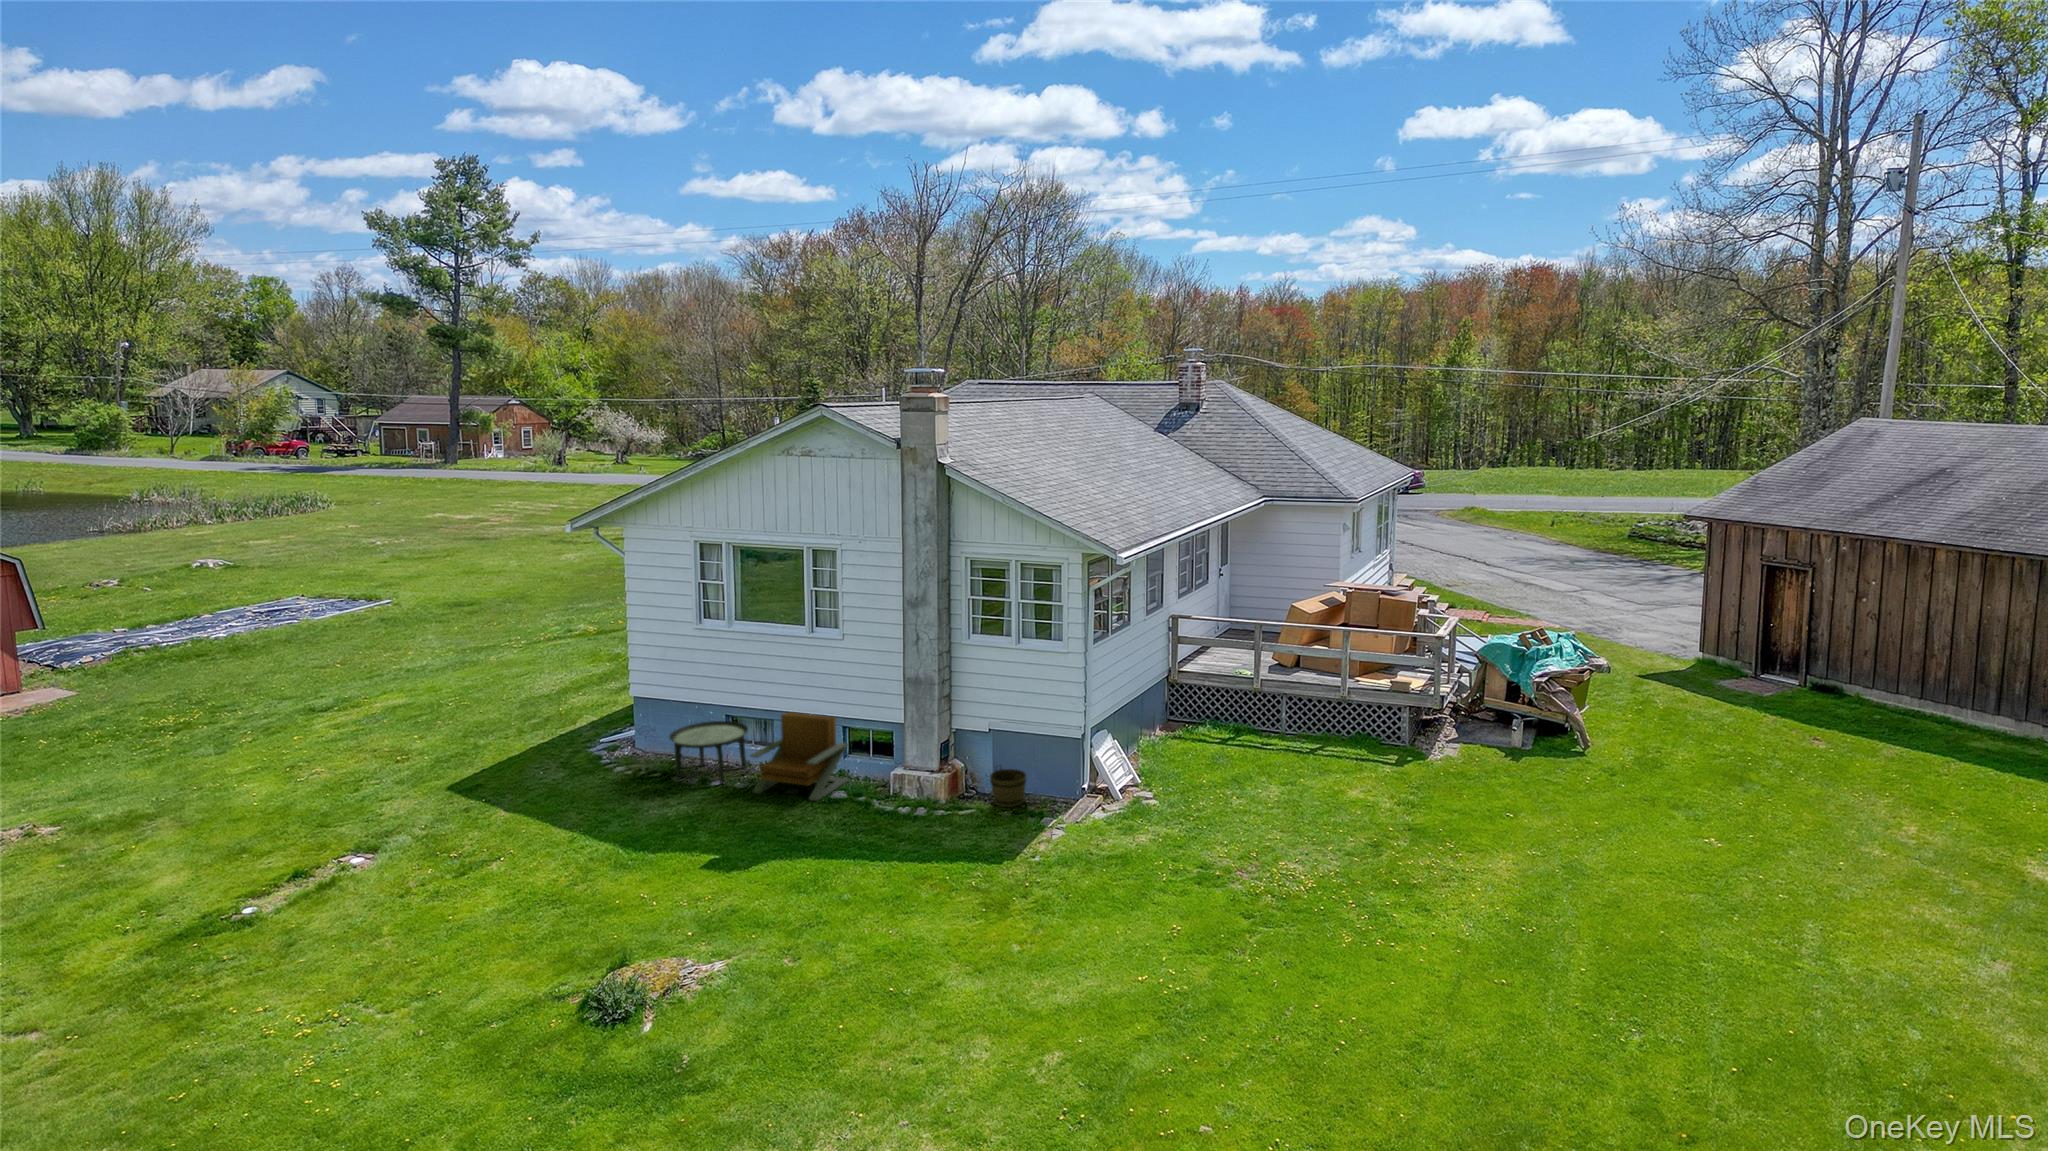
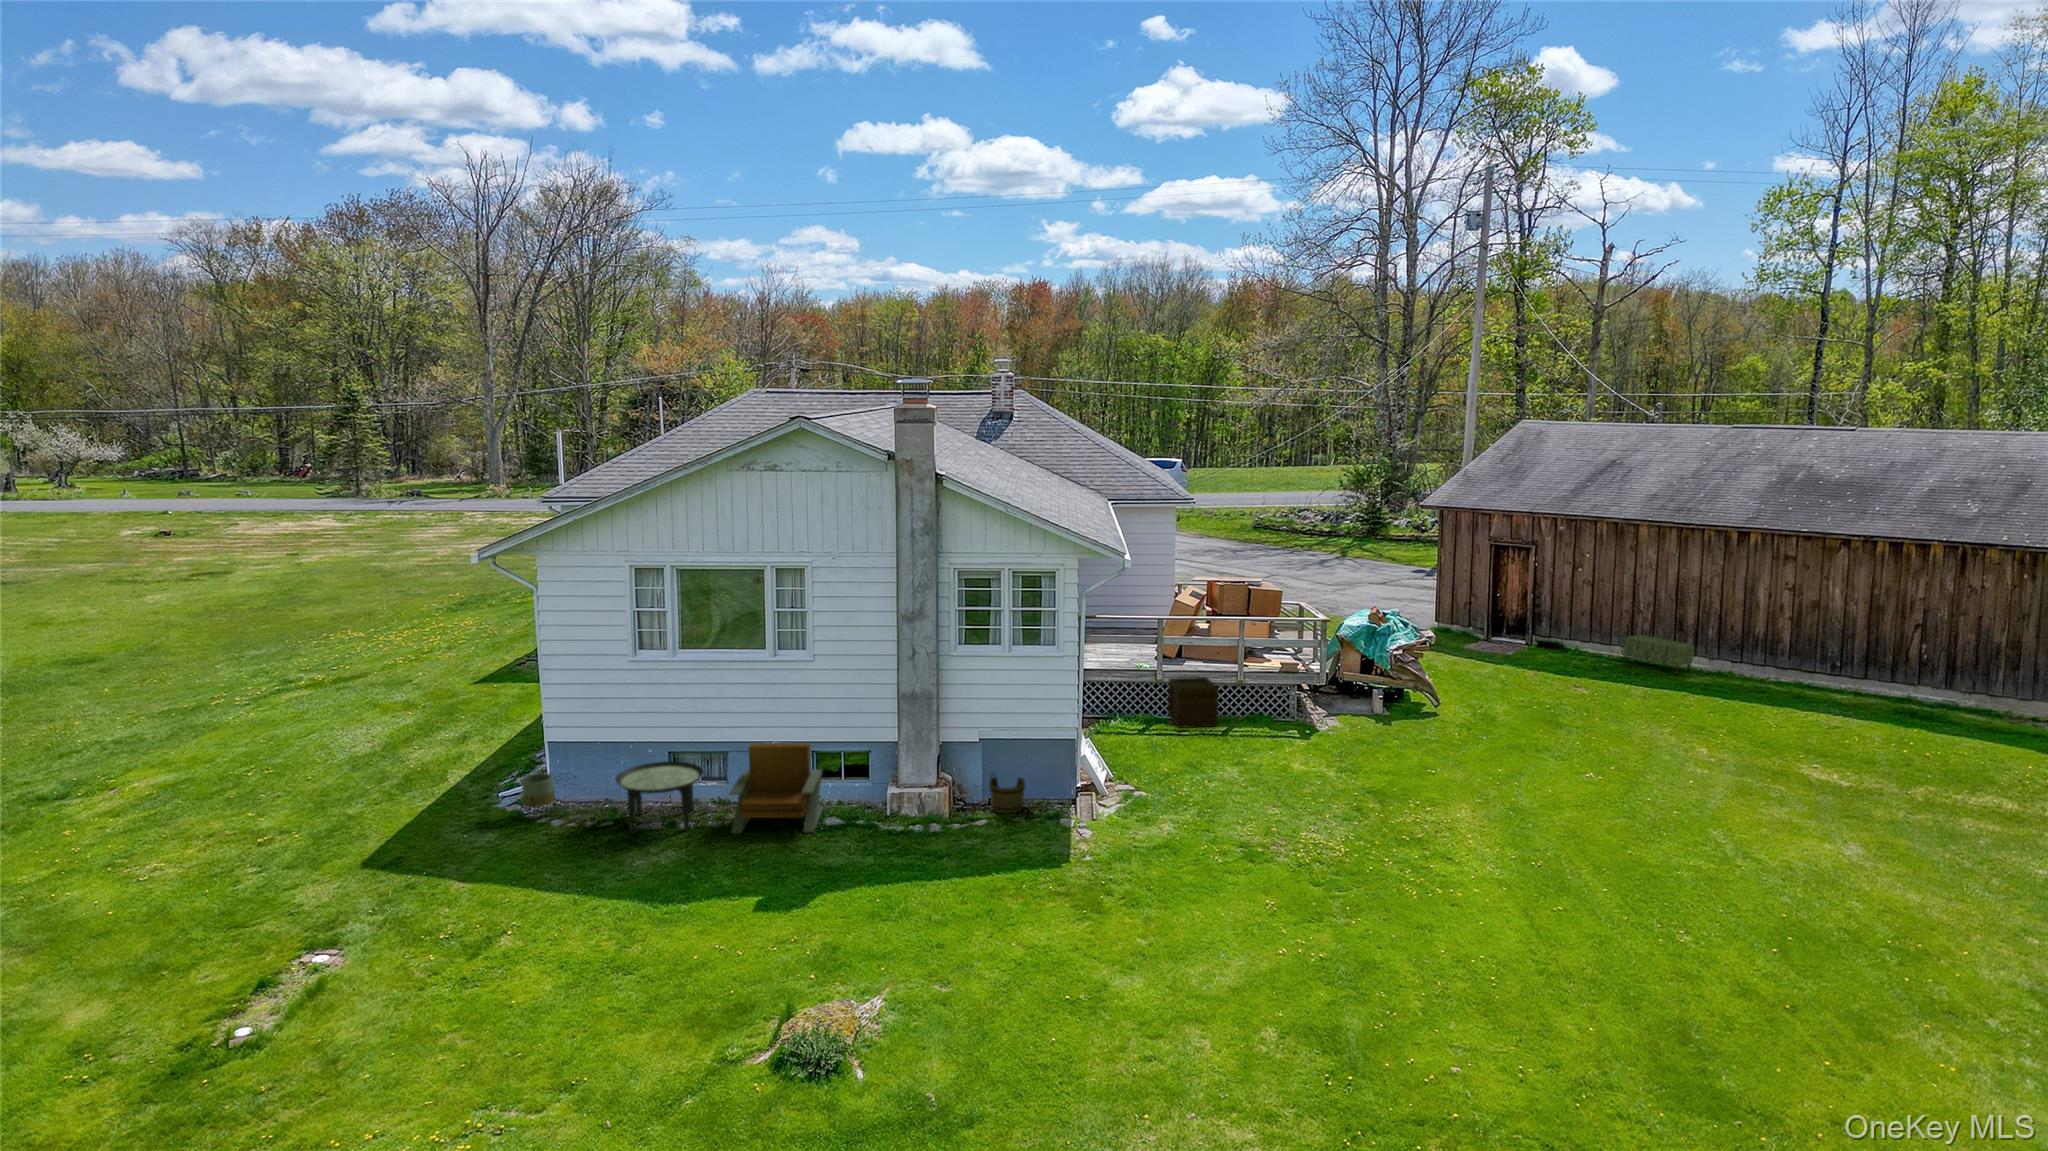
bench: none [1908,686,2012,742] -> present [1622,634,1694,674]
wooden crate: none [1264,688,1311,744] -> present [1168,677,1219,728]
planter: none [615,720,645,762] -> present [521,773,555,808]

